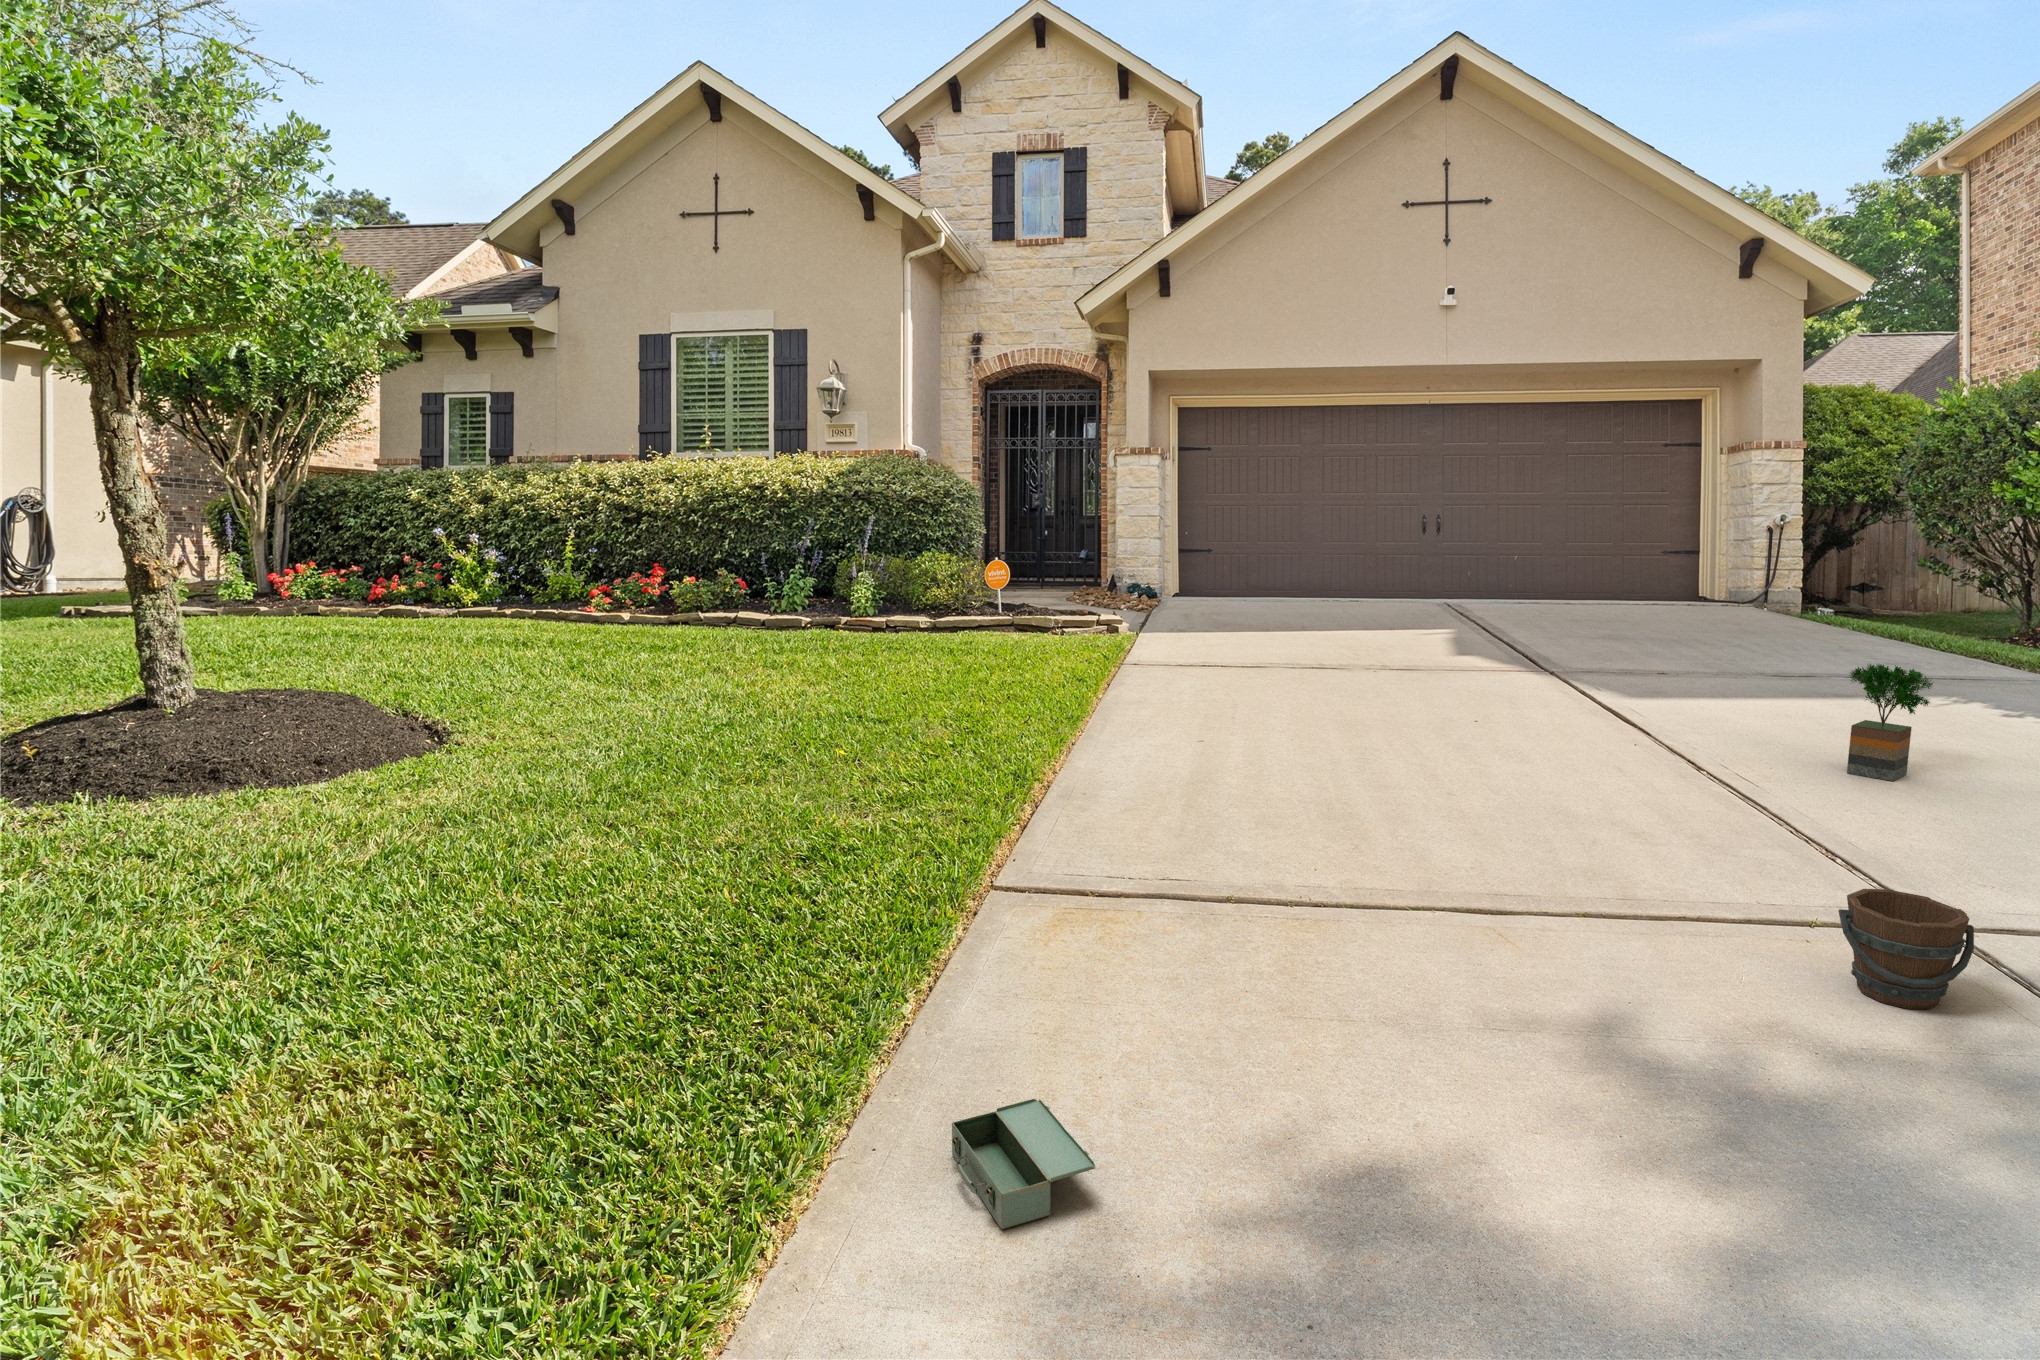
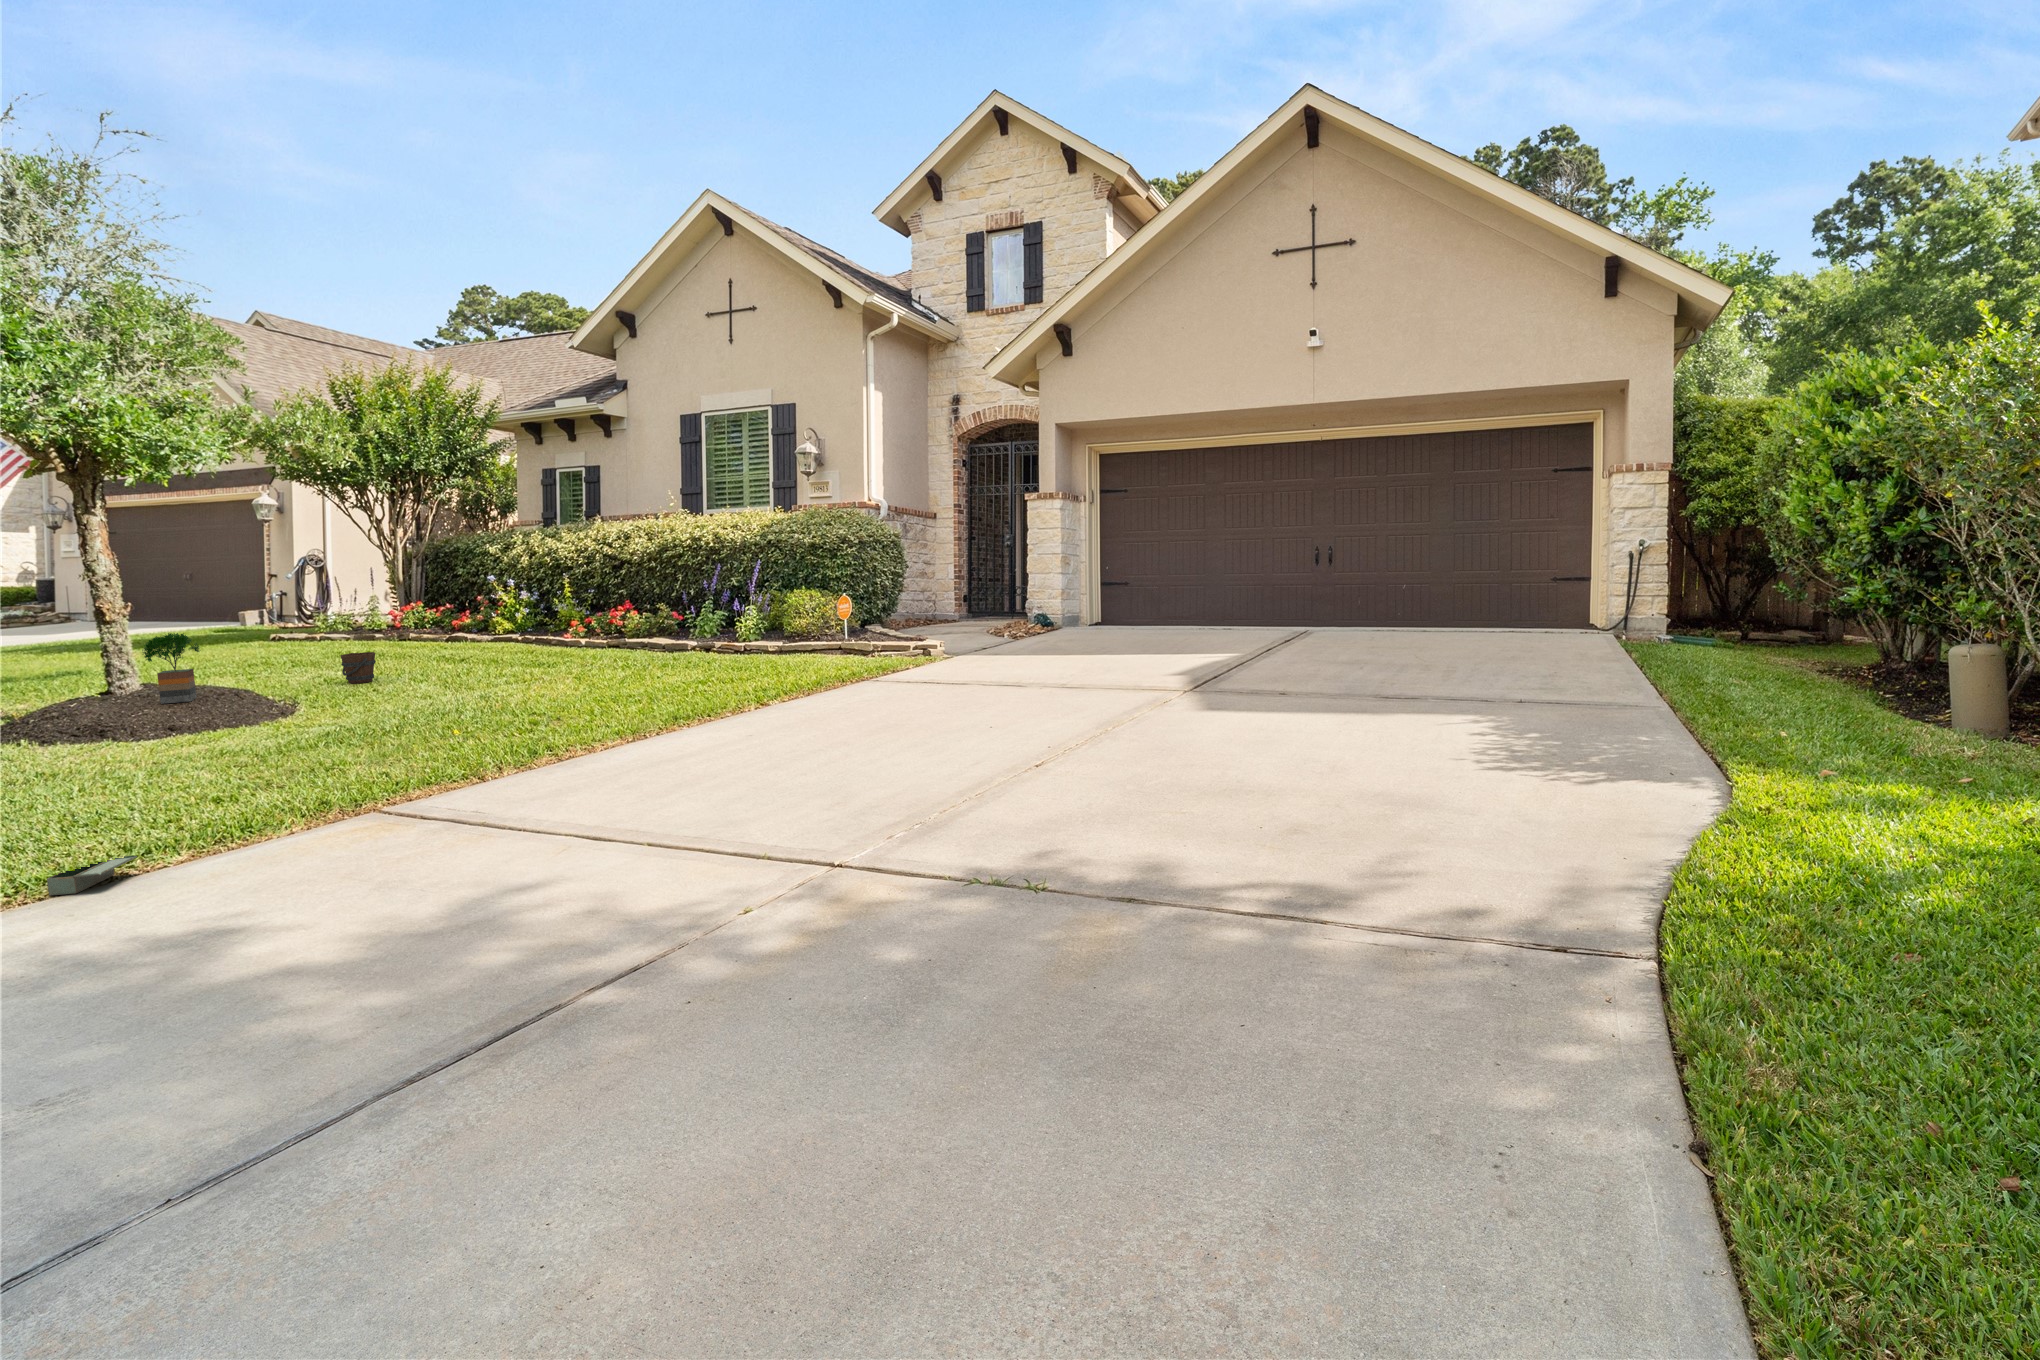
potted tree: present [1847,664,1933,781] -> present [142,633,199,704]
bucket: present [1838,889,1974,1009] -> present [341,652,376,684]

